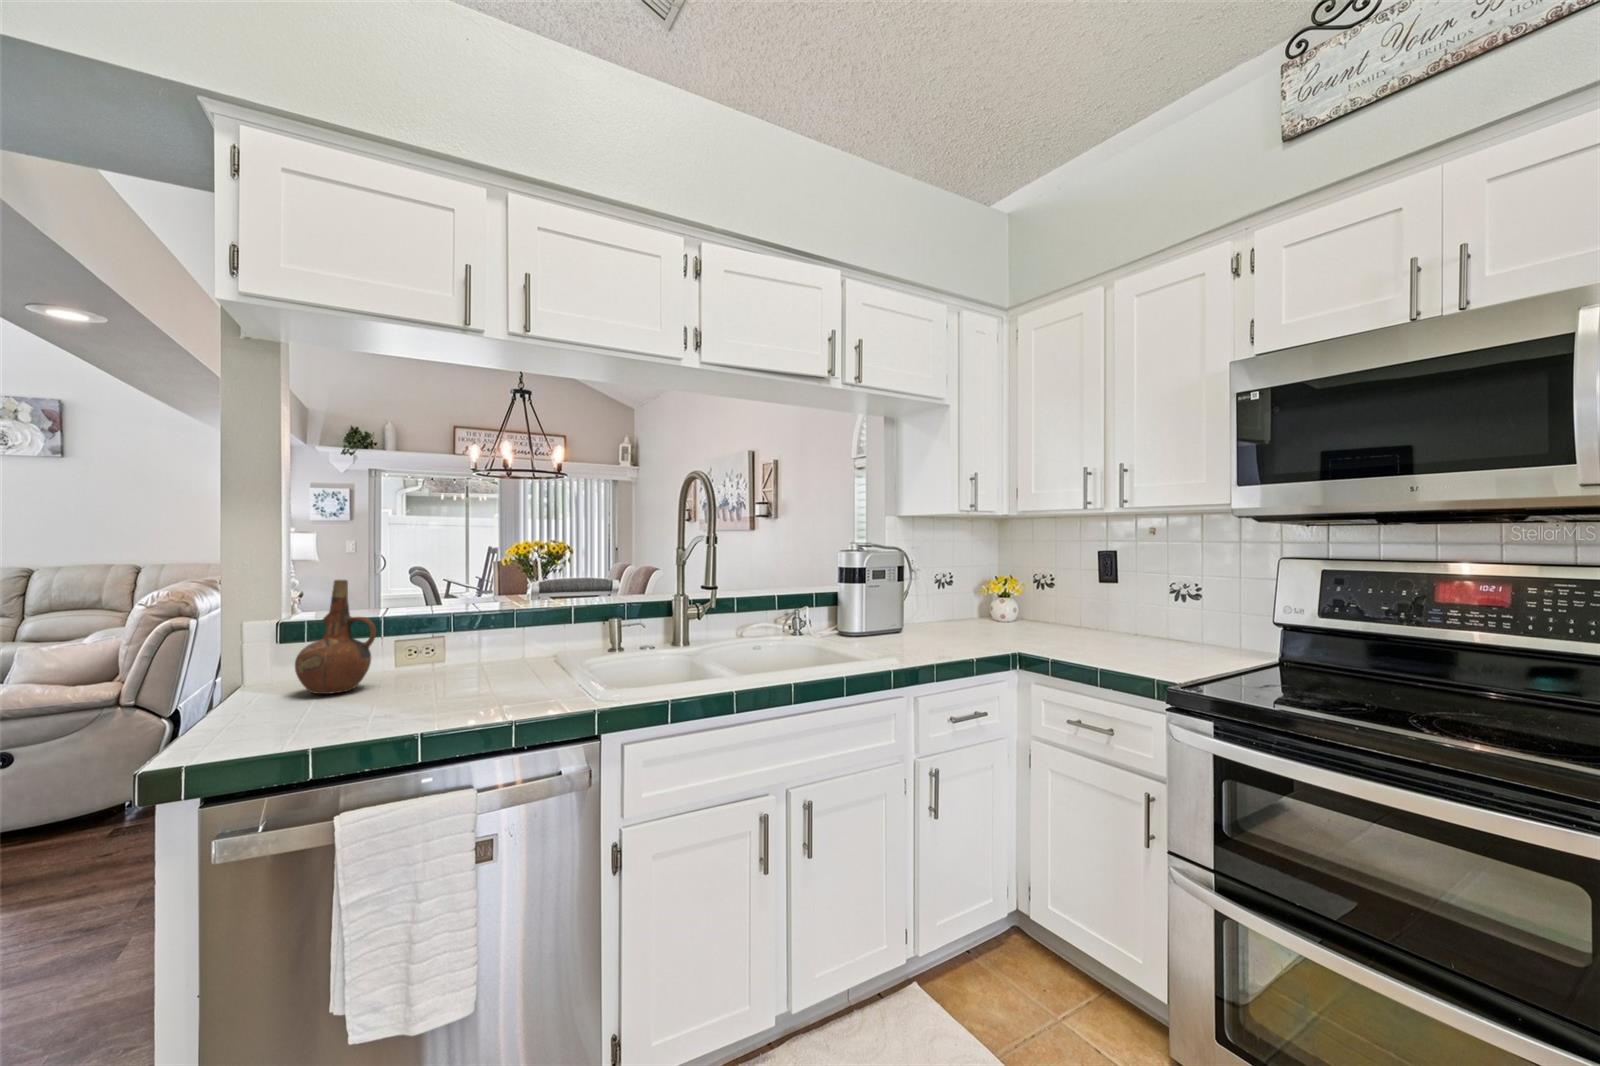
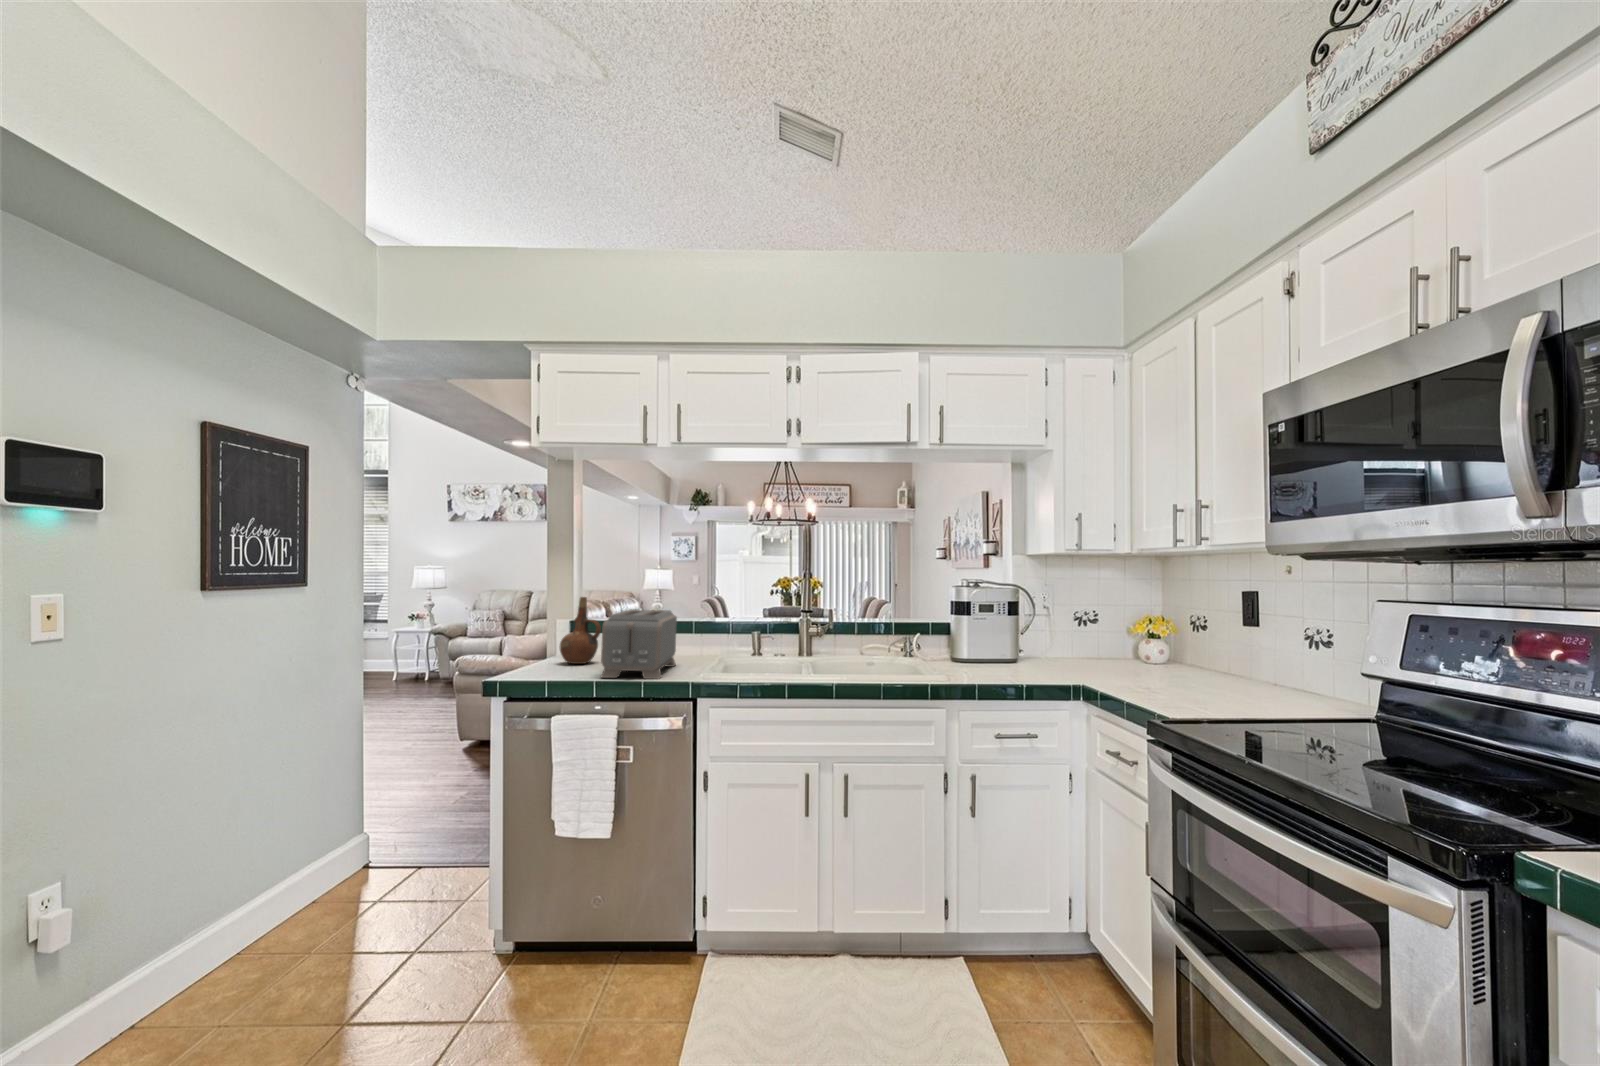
toaster: none [428,595,539,716] -> present [601,609,677,679]

